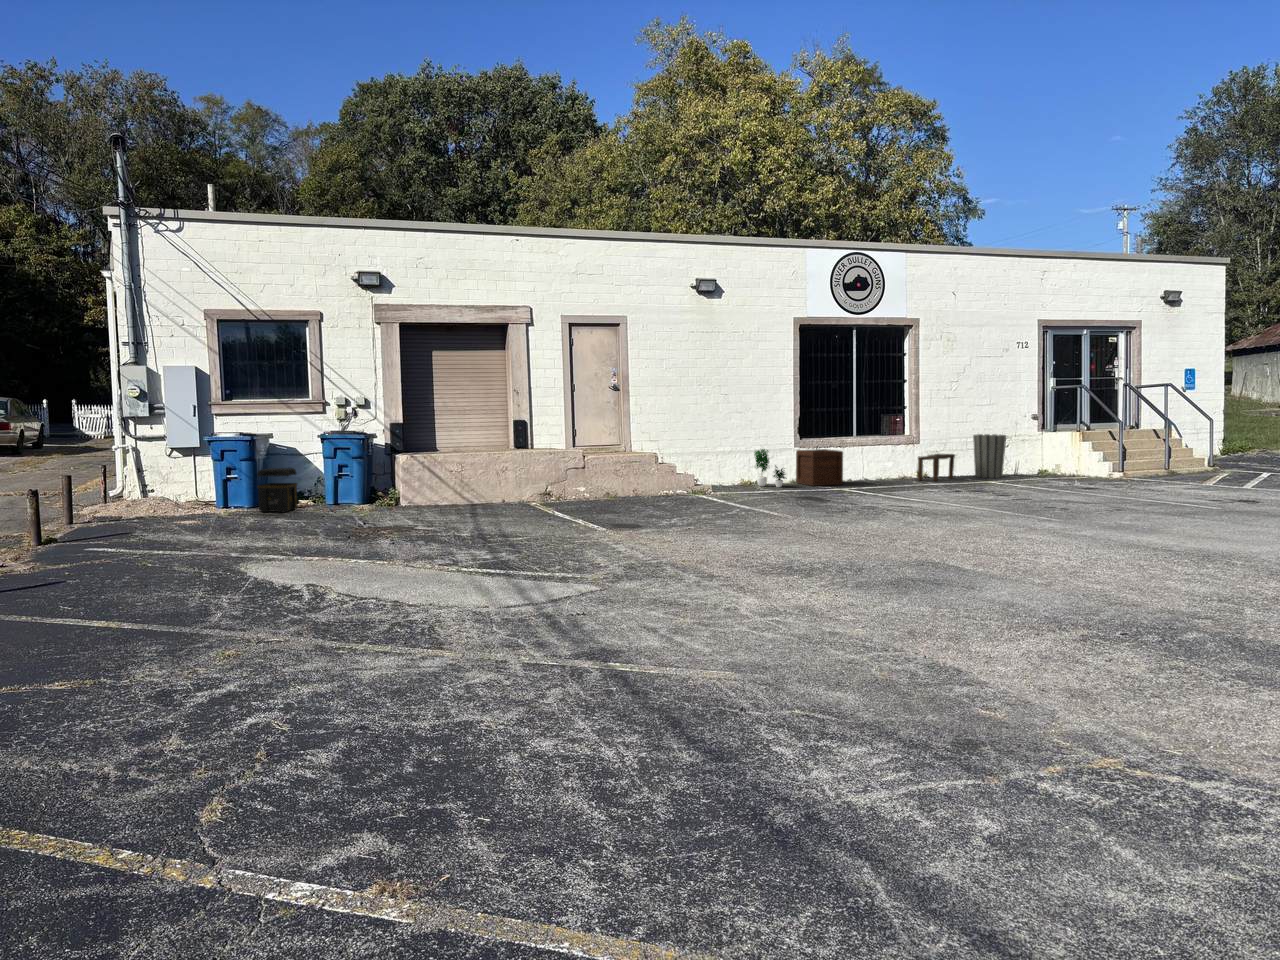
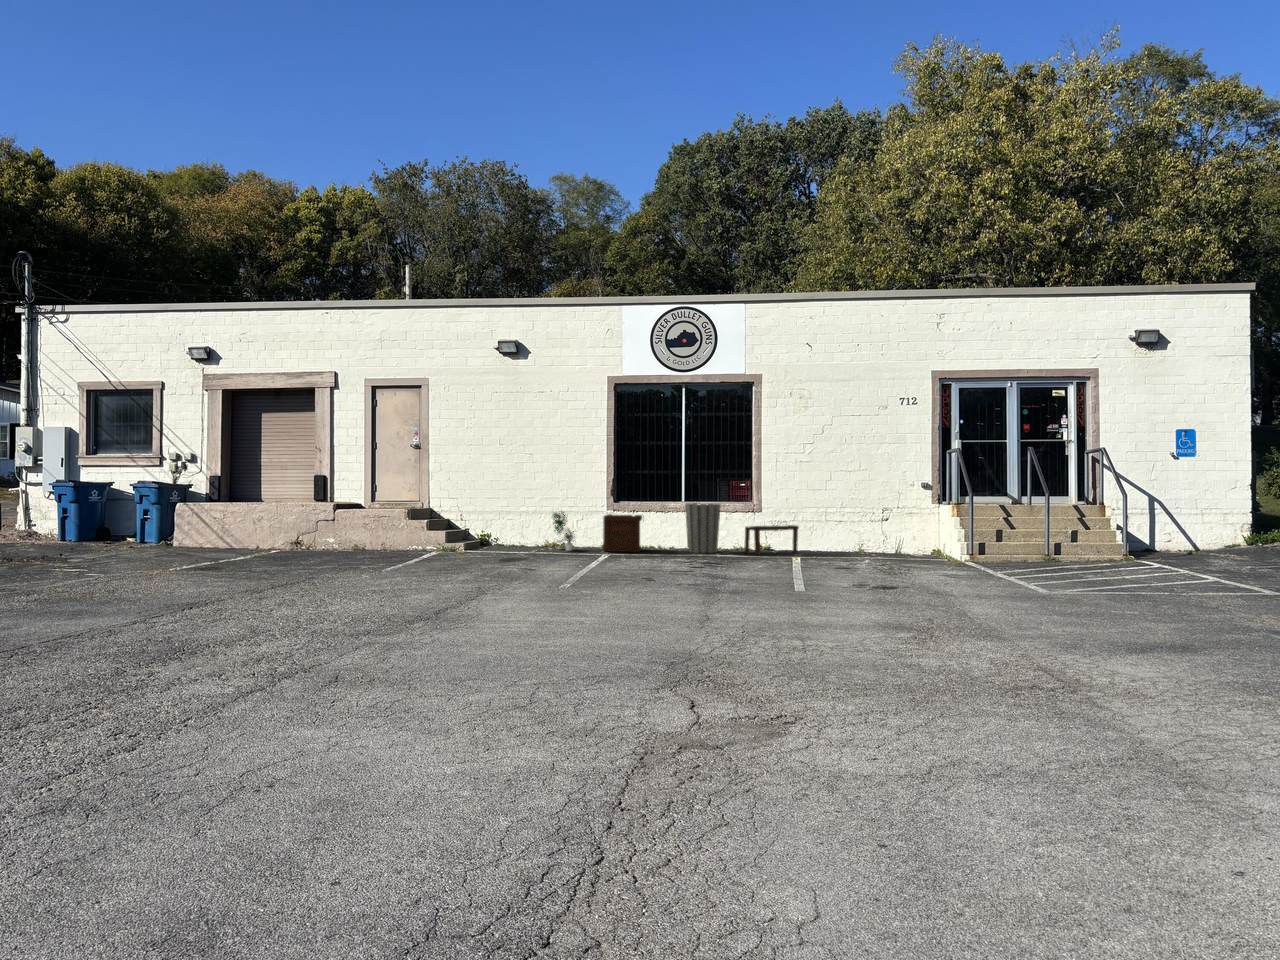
trash can: present [973,434,1006,478] -> present [685,503,720,553]
toolbox: present [257,468,297,512] -> none [81,509,118,546]

